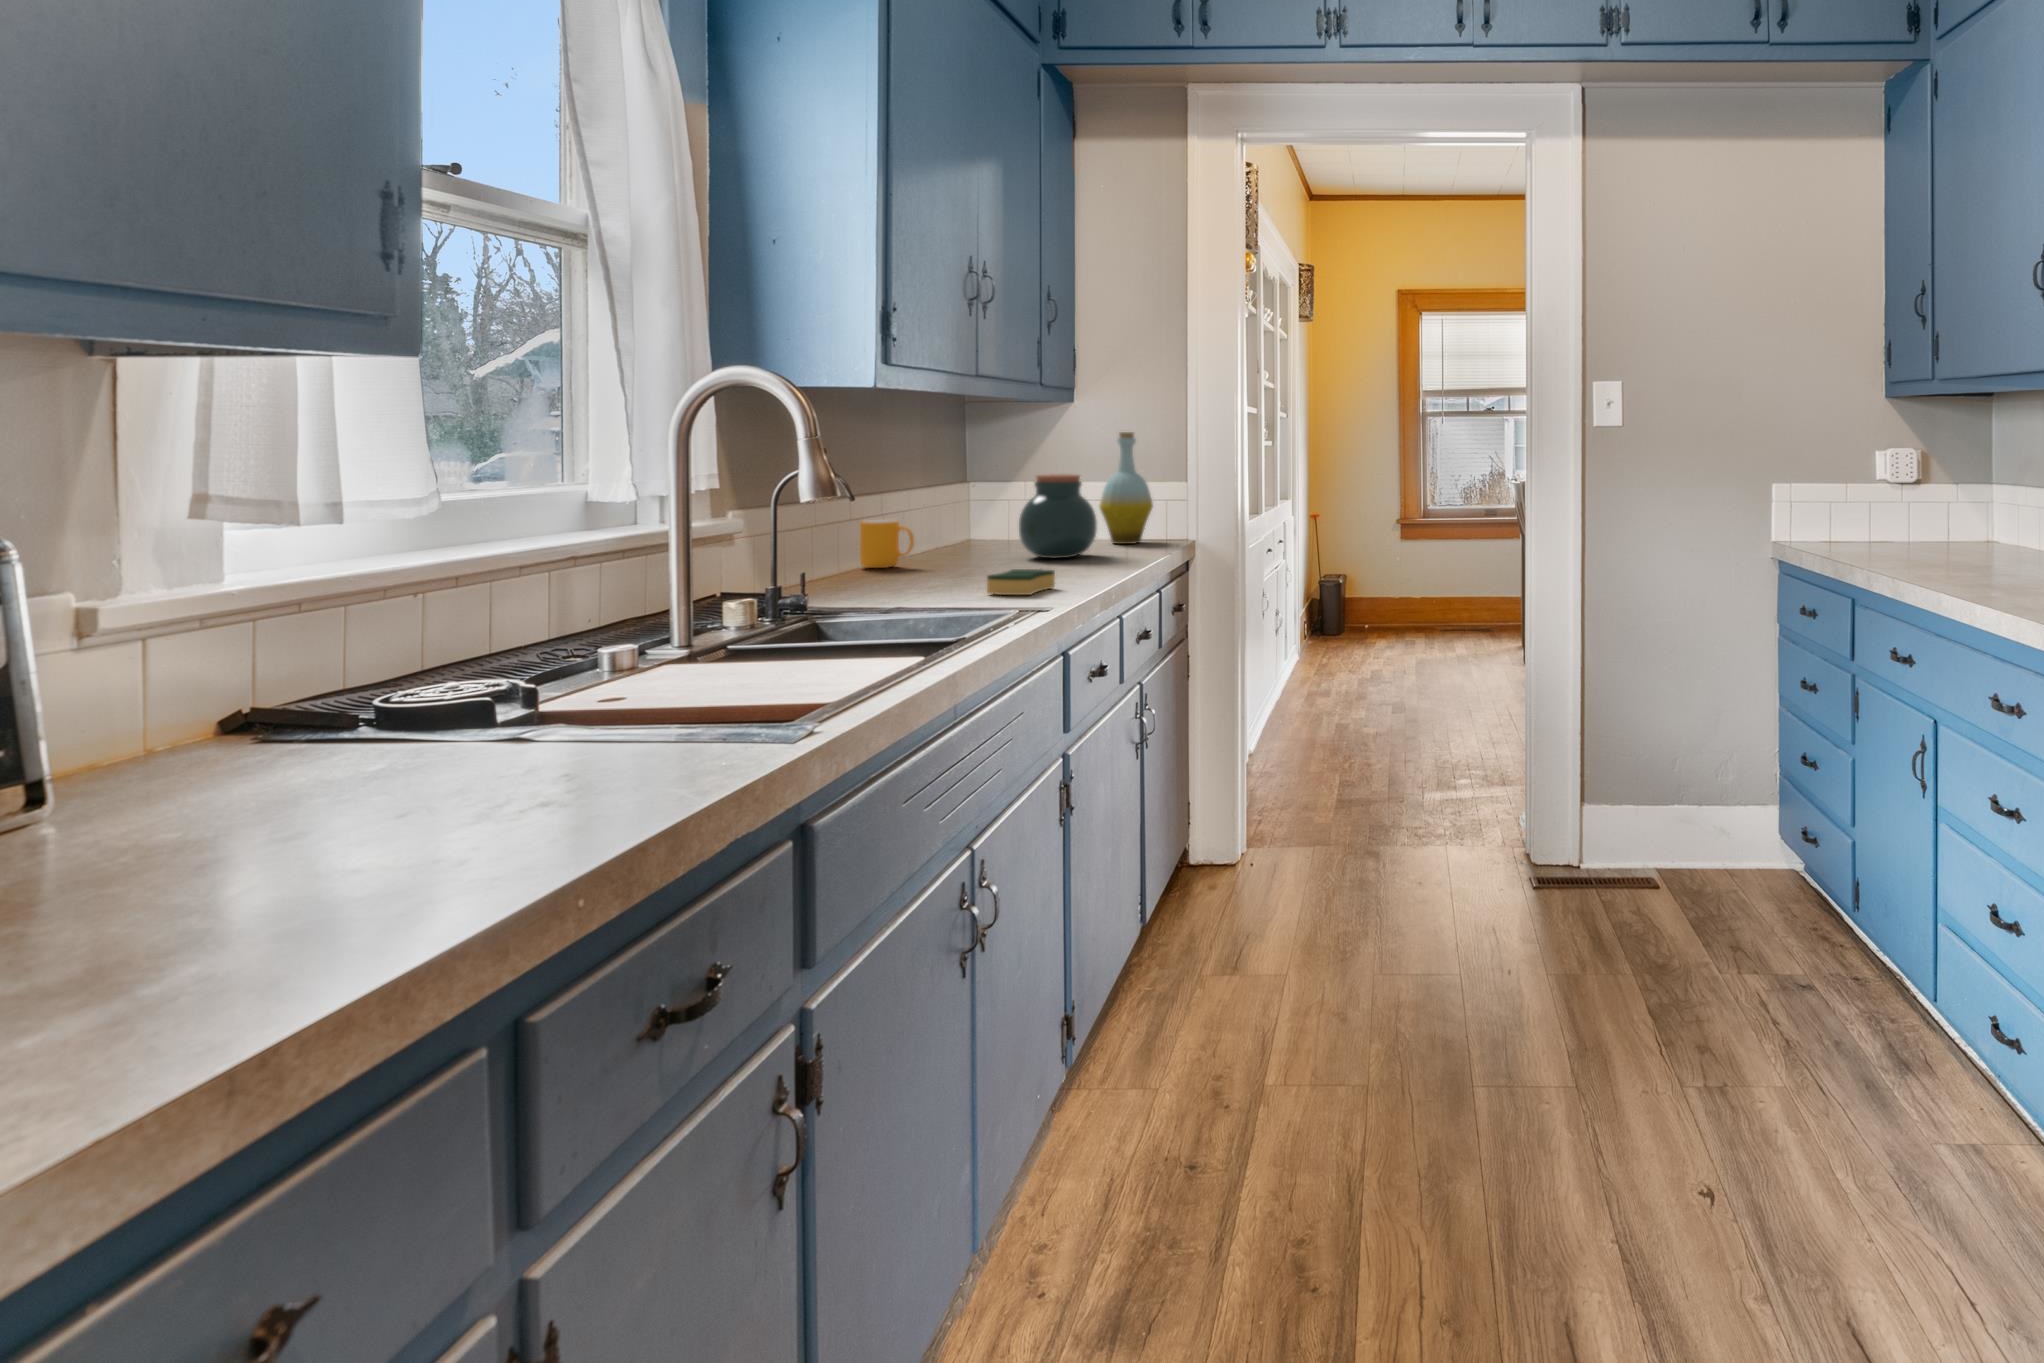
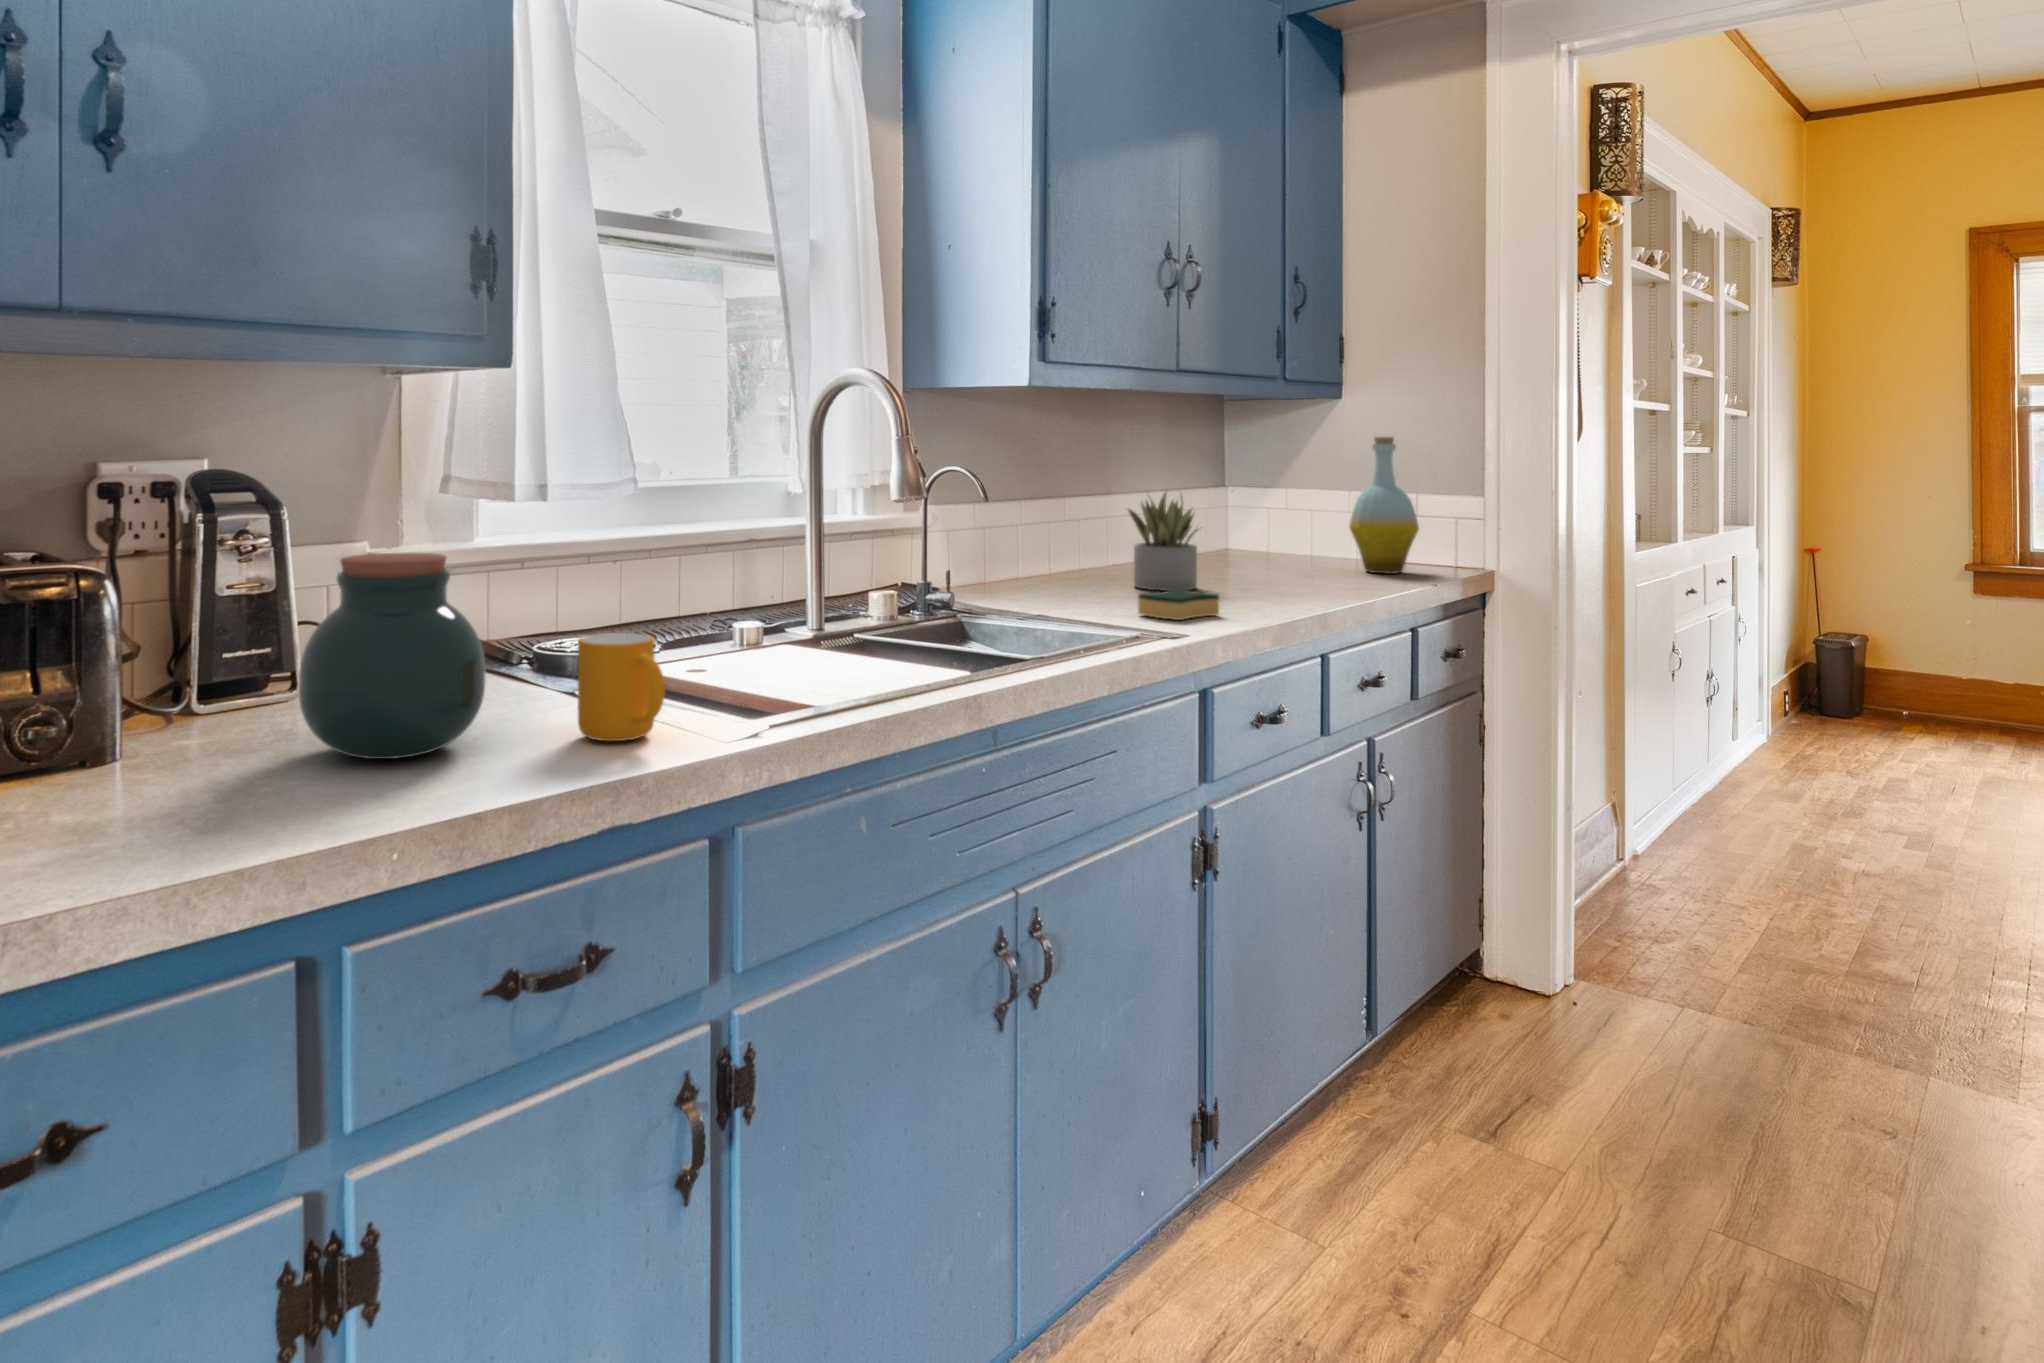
jar: present [1019,474,1097,558] -> present [299,553,485,759]
succulent plant: none [934,480,1007,572] -> present [1128,492,1202,591]
mug: present [860,519,914,568] -> present [578,633,665,741]

